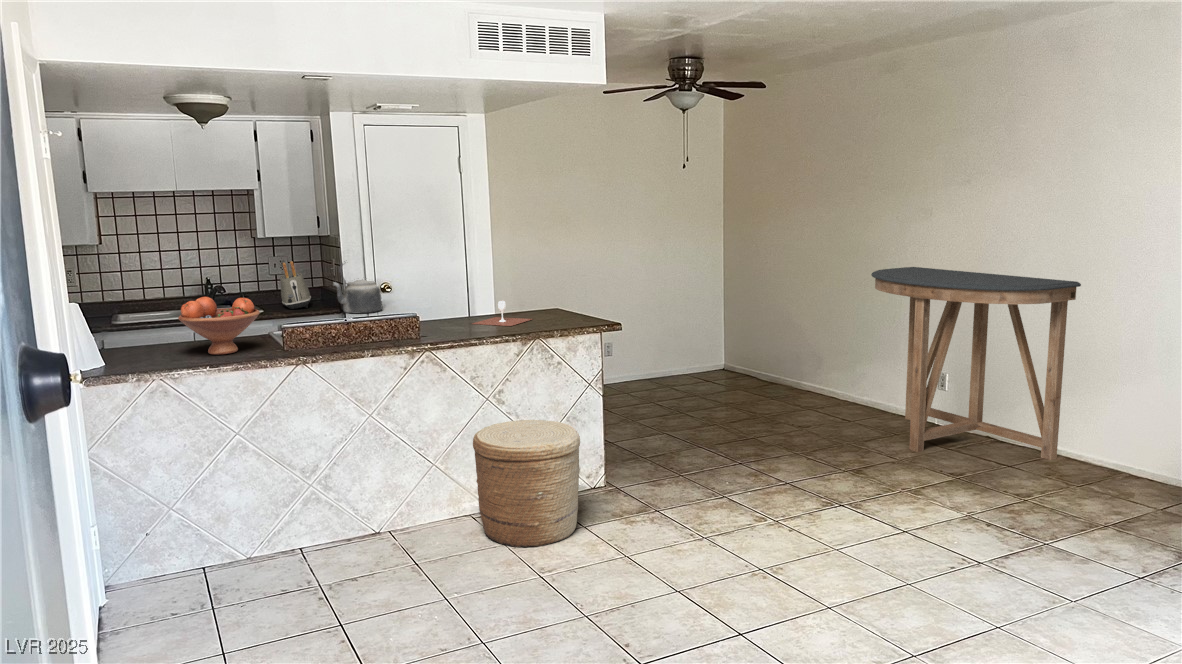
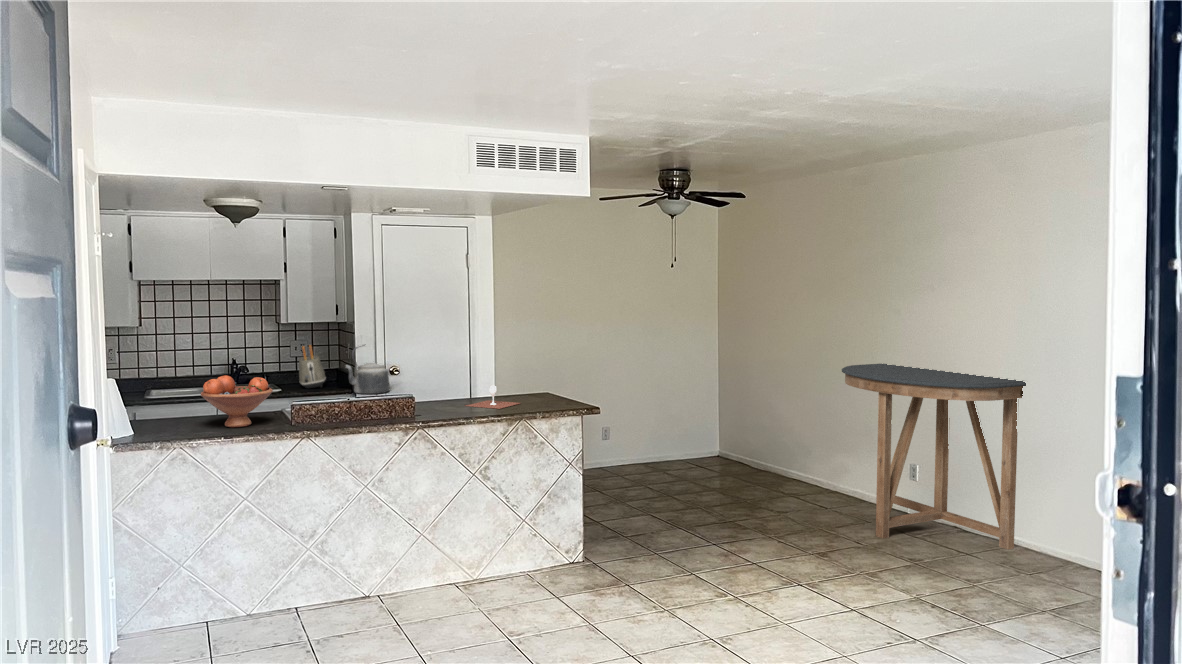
woven basket: present [473,420,580,547] -> none [457,495,555,613]

